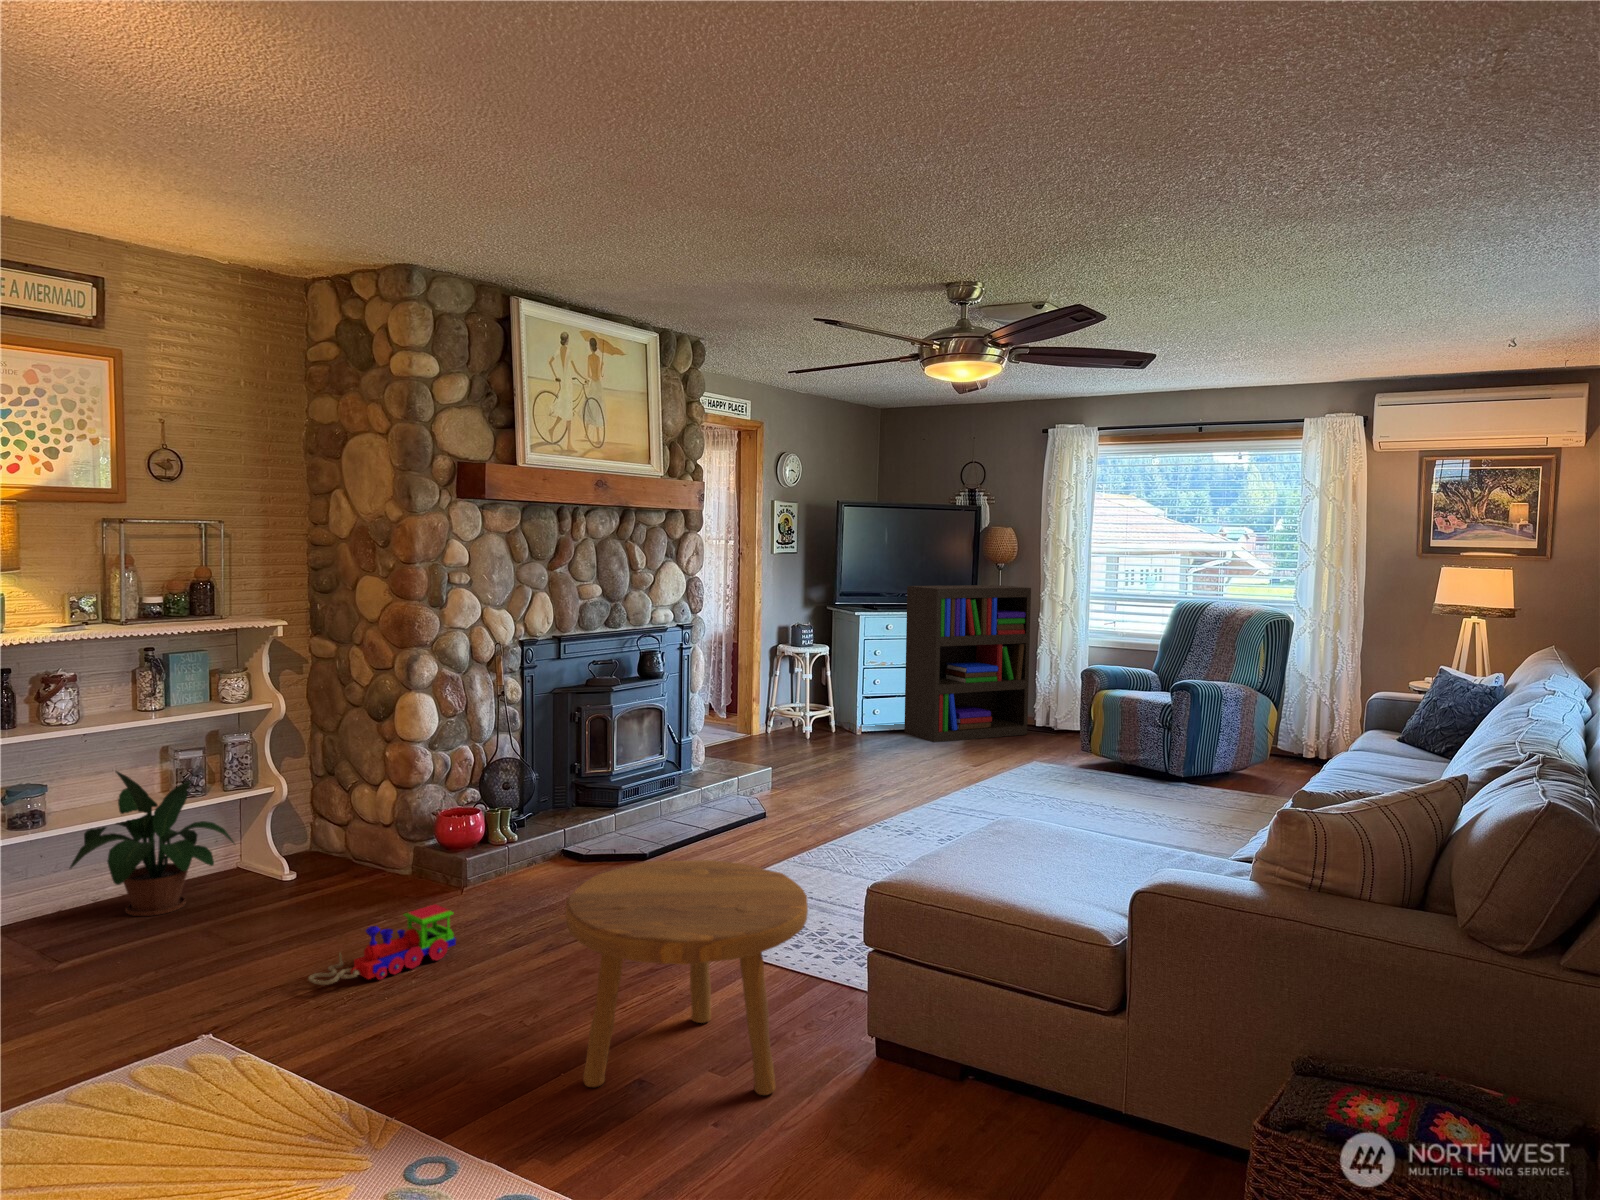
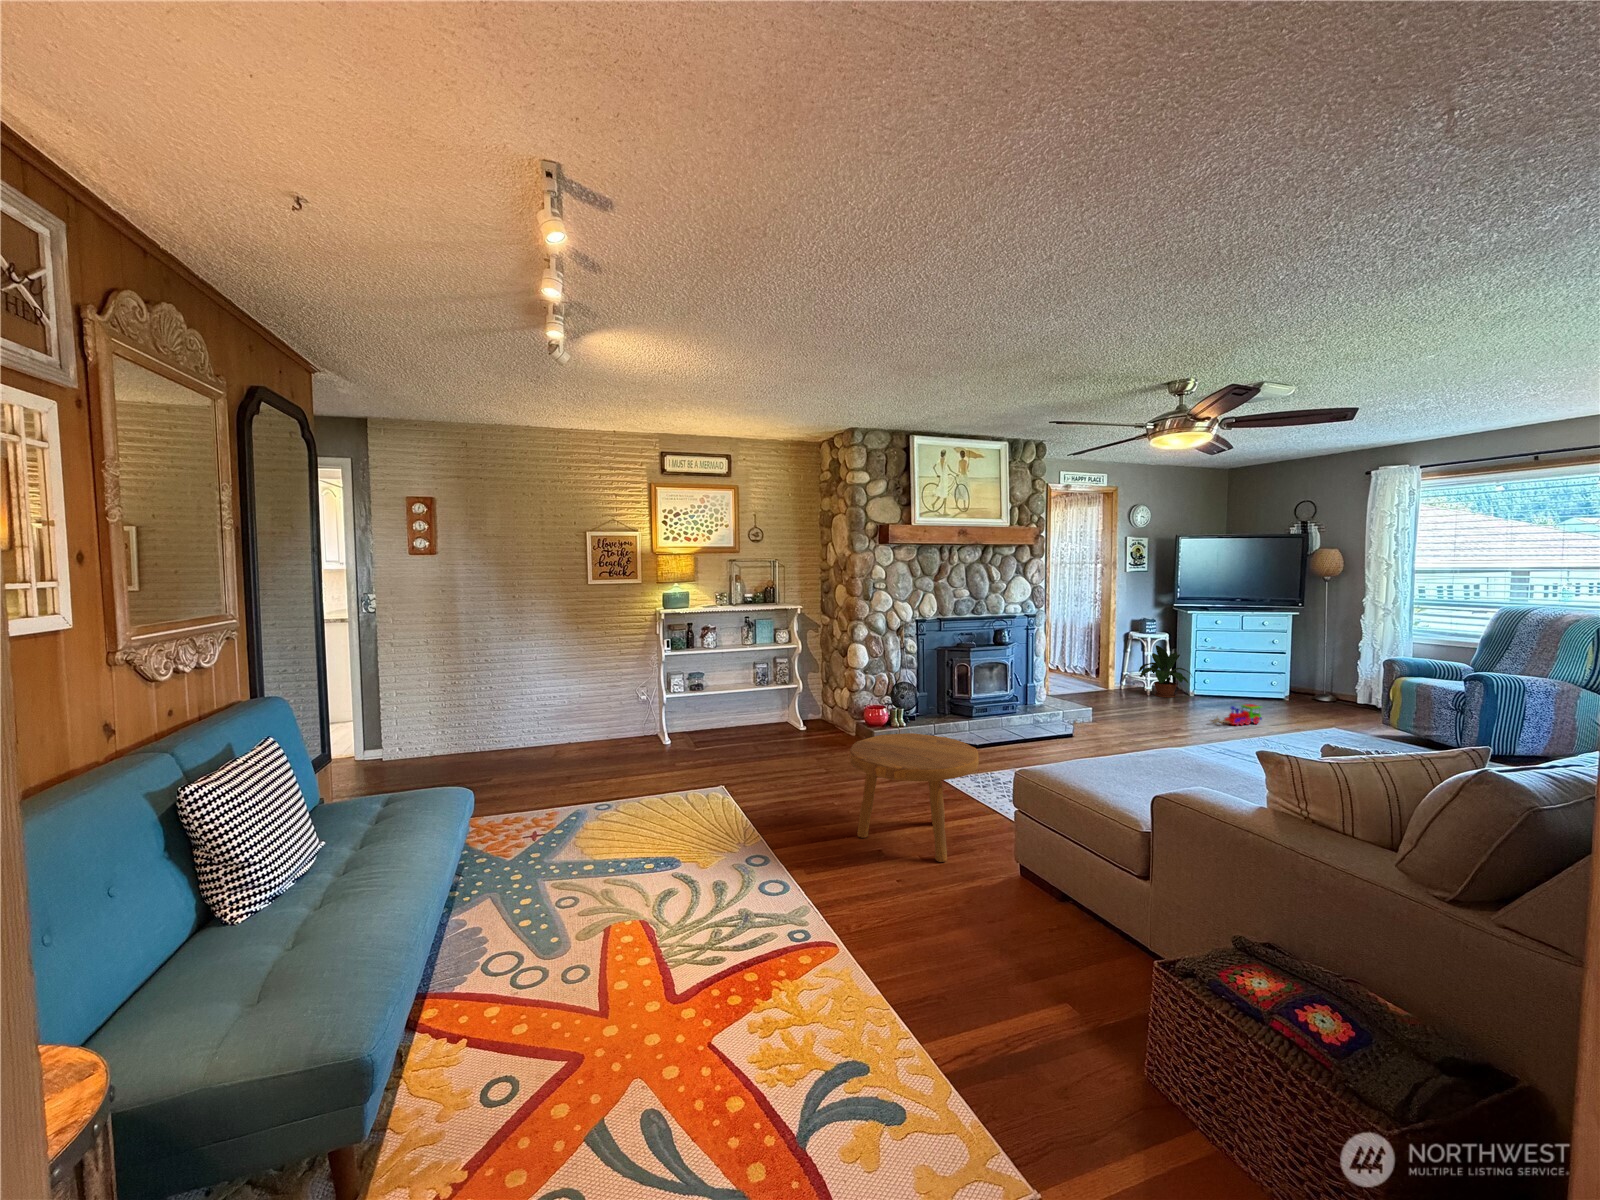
bookshelf: present [904,585,1031,742] -> none [1231,593,1349,710]
potted plant: present [70,771,234,916] -> present [1139,645,1192,698]
toy train: present [308,904,456,985] -> present [1211,704,1262,726]

